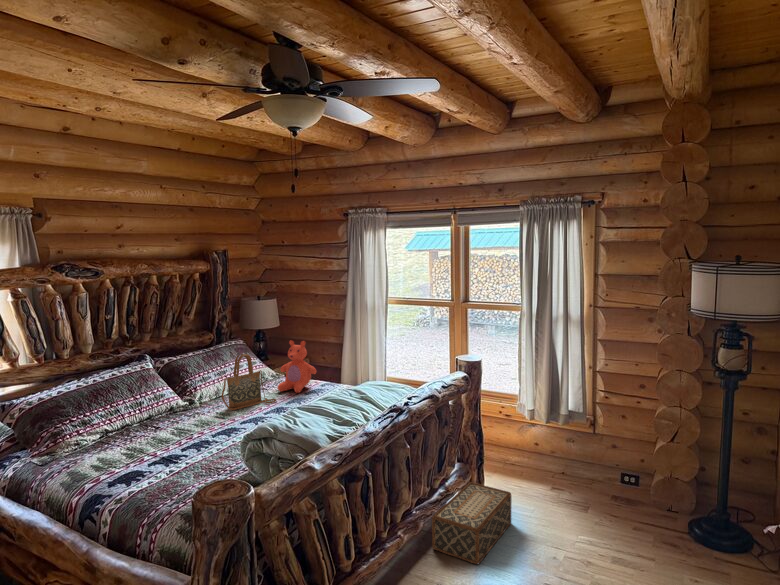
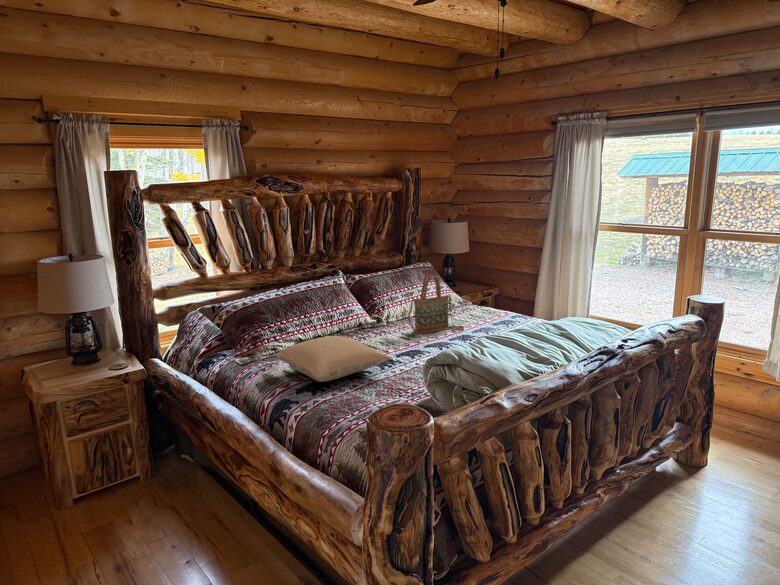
teddy bear: present [277,341,316,393] -> none [466,265,510,322]
pillow: none [82,422,207,471] -> present [276,336,390,382]
woven basket: present [432,482,511,564] -> none [637,449,750,548]

